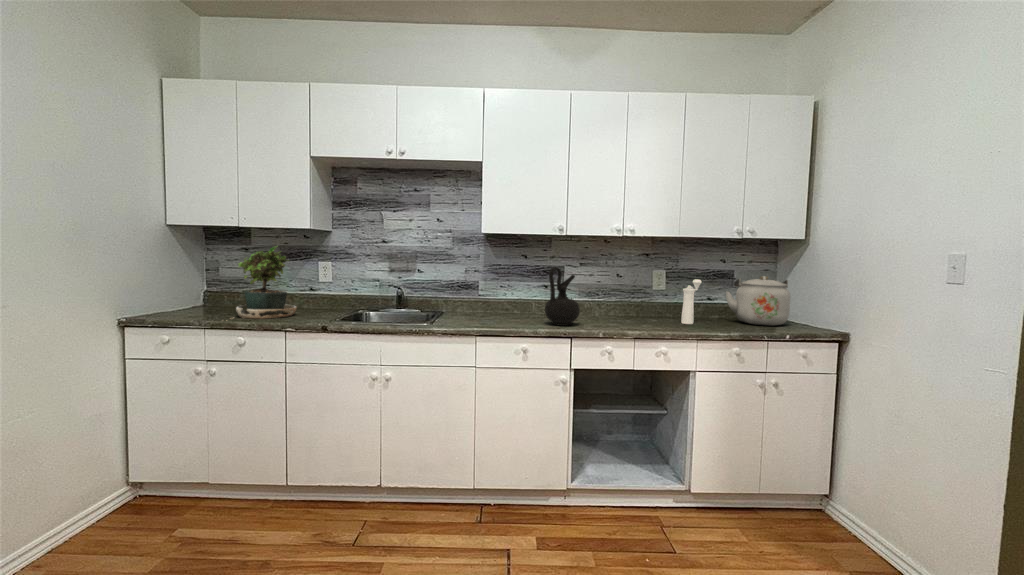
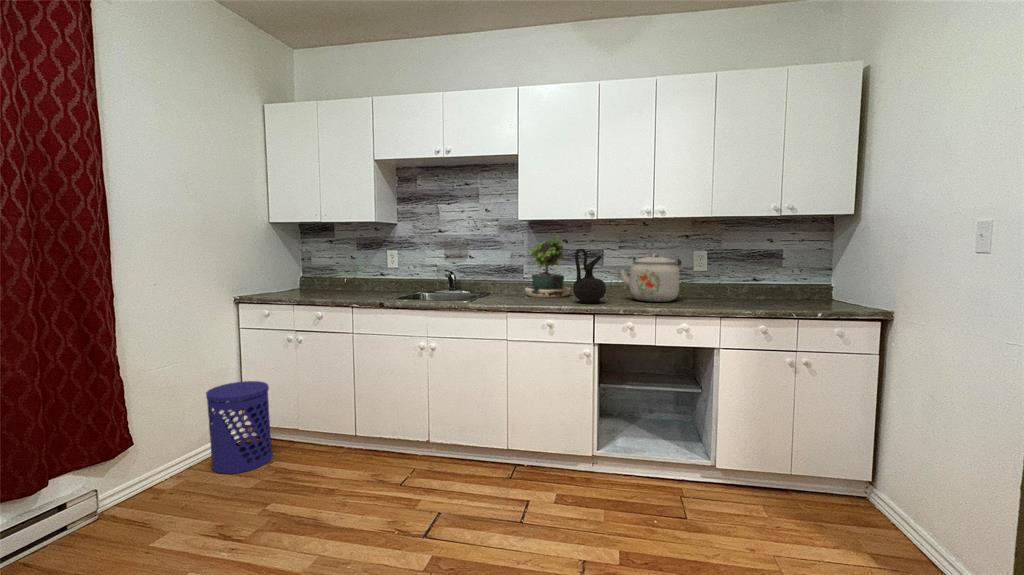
potted plant: present [233,247,297,319] -> present [525,237,571,298]
kettle: present [726,276,790,326] -> present [620,254,681,302]
pepper mill: present [681,279,702,324] -> none [714,259,738,303]
waste bin: none [83,426,175,550] -> present [206,381,273,474]

